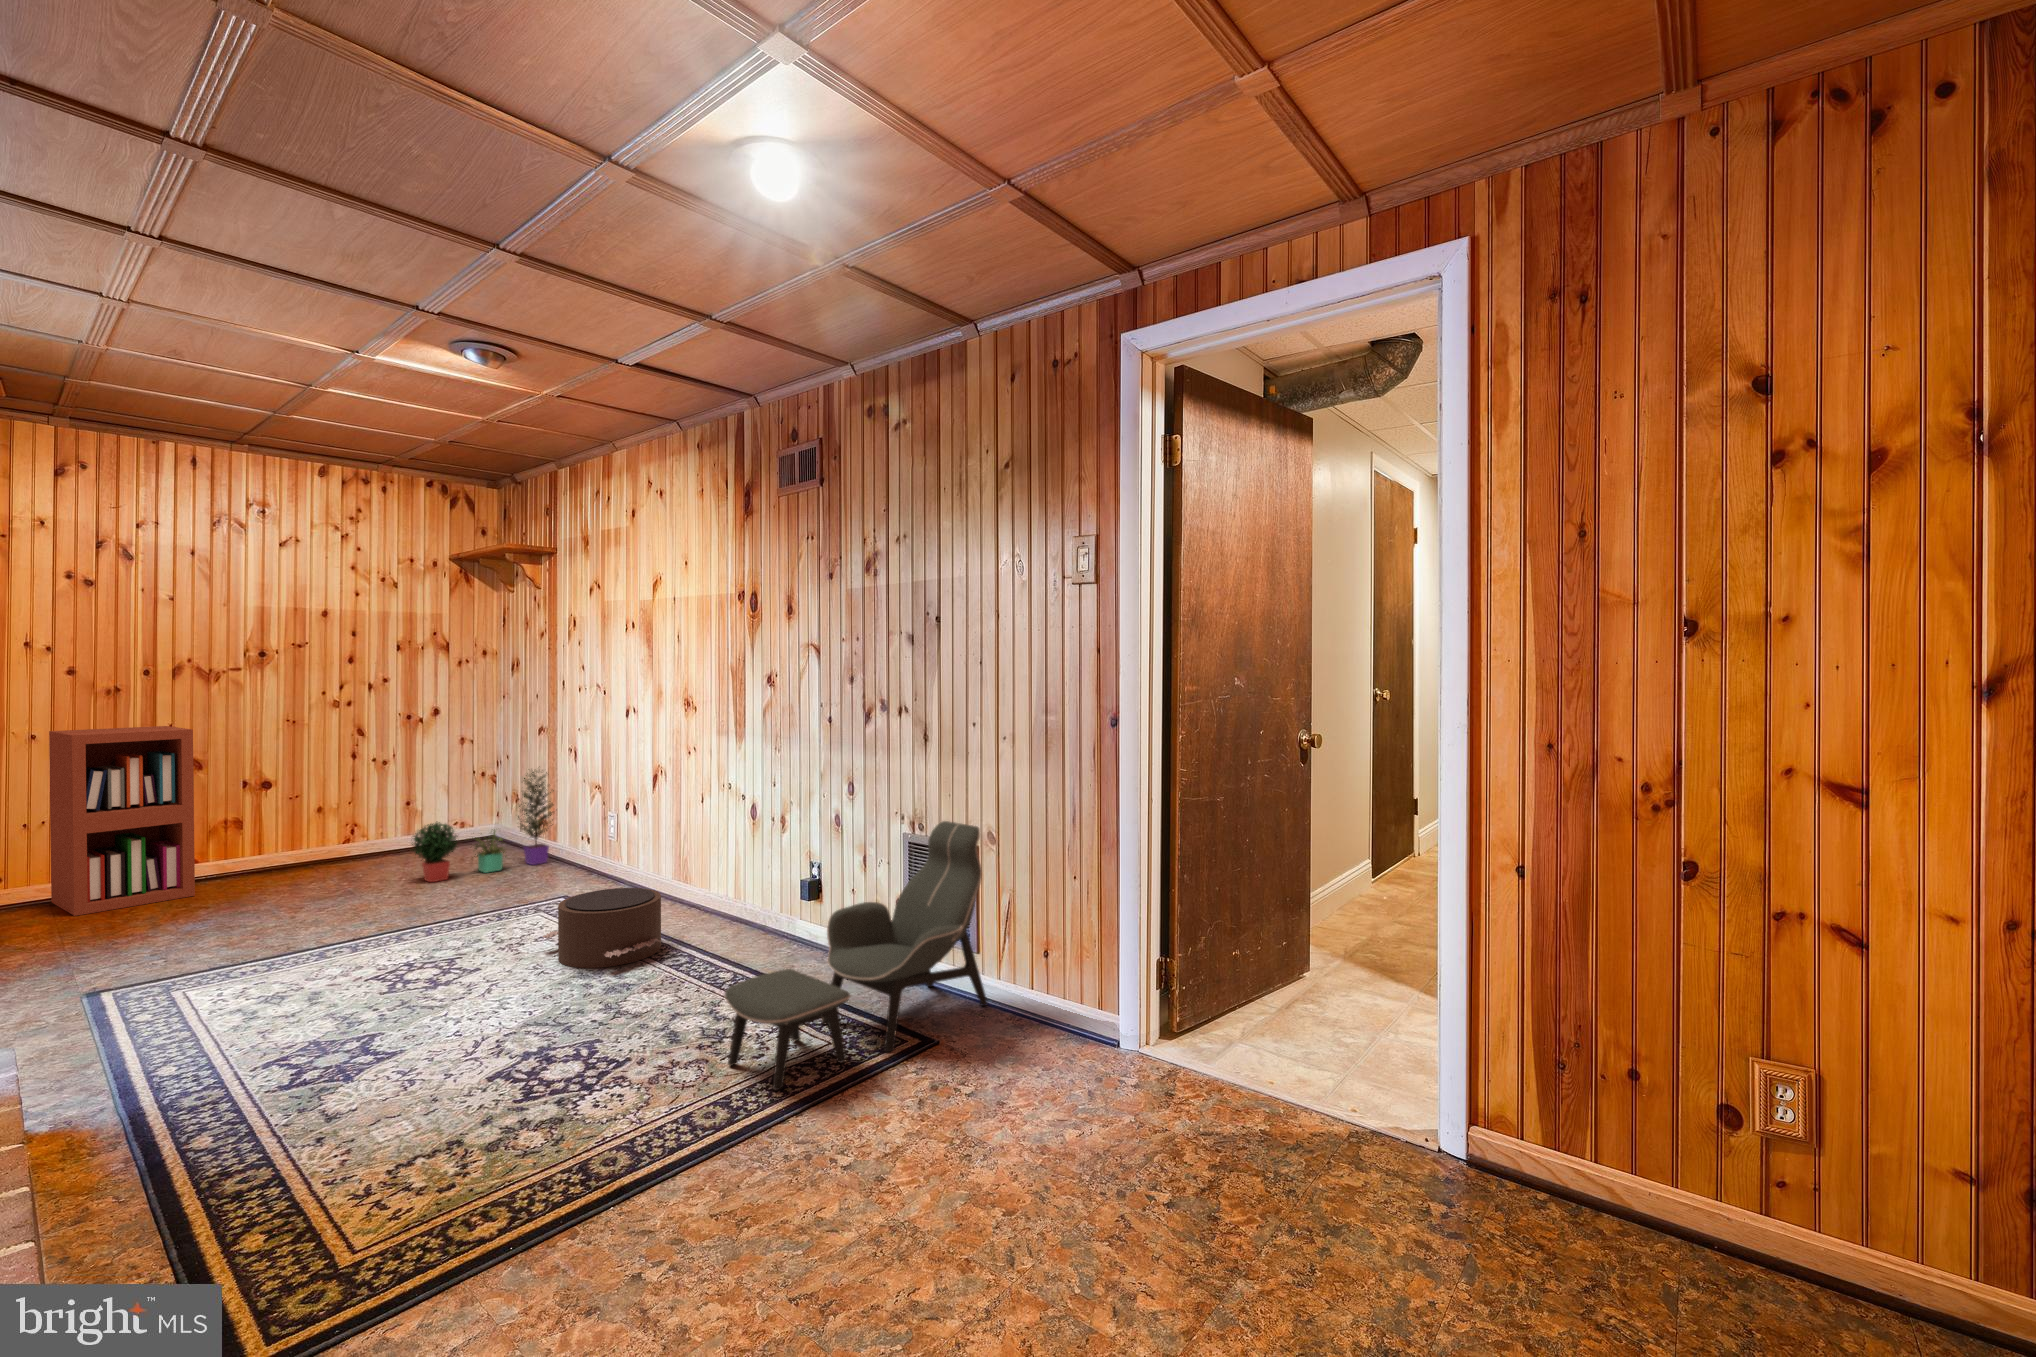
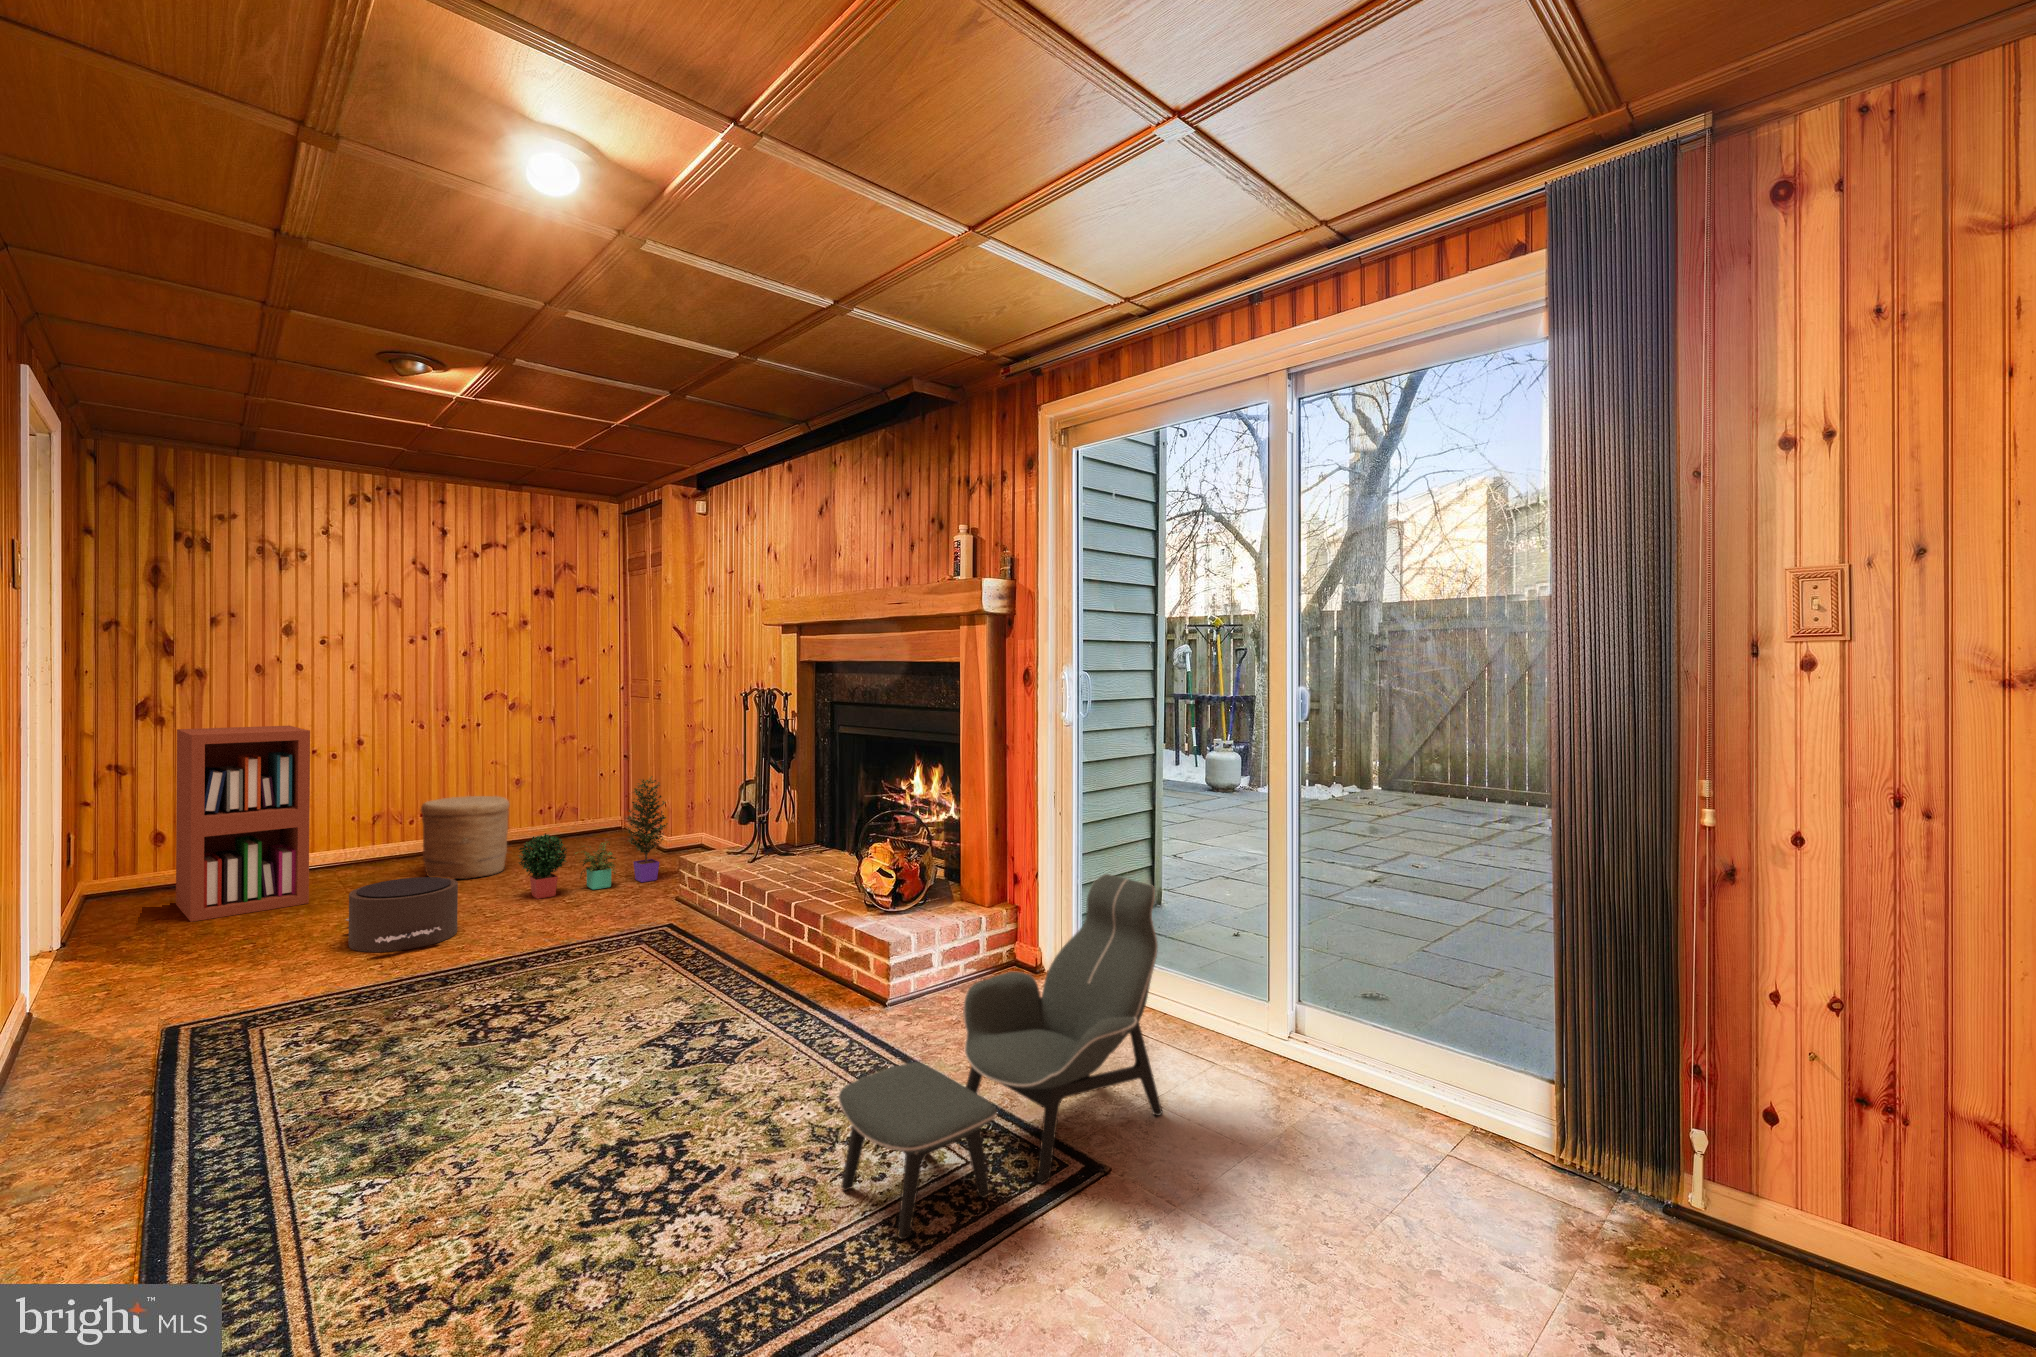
woven basket: none [305,791,395,872] -> present [421,796,509,879]
pouf: present [543,888,661,968] -> present [346,877,458,952]

